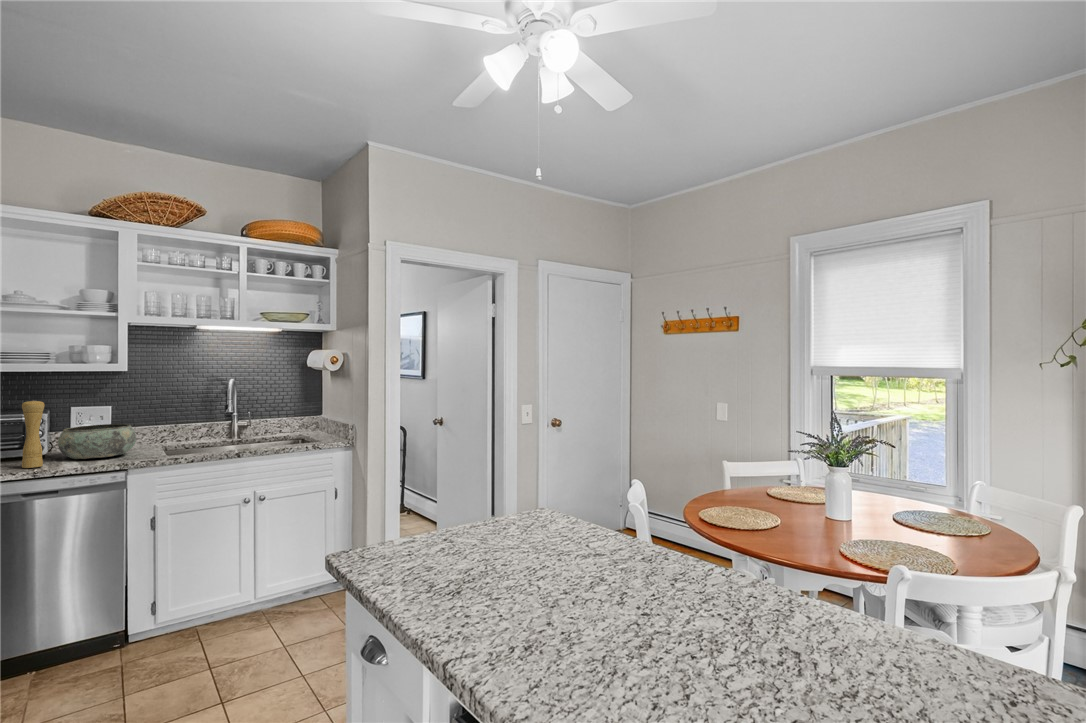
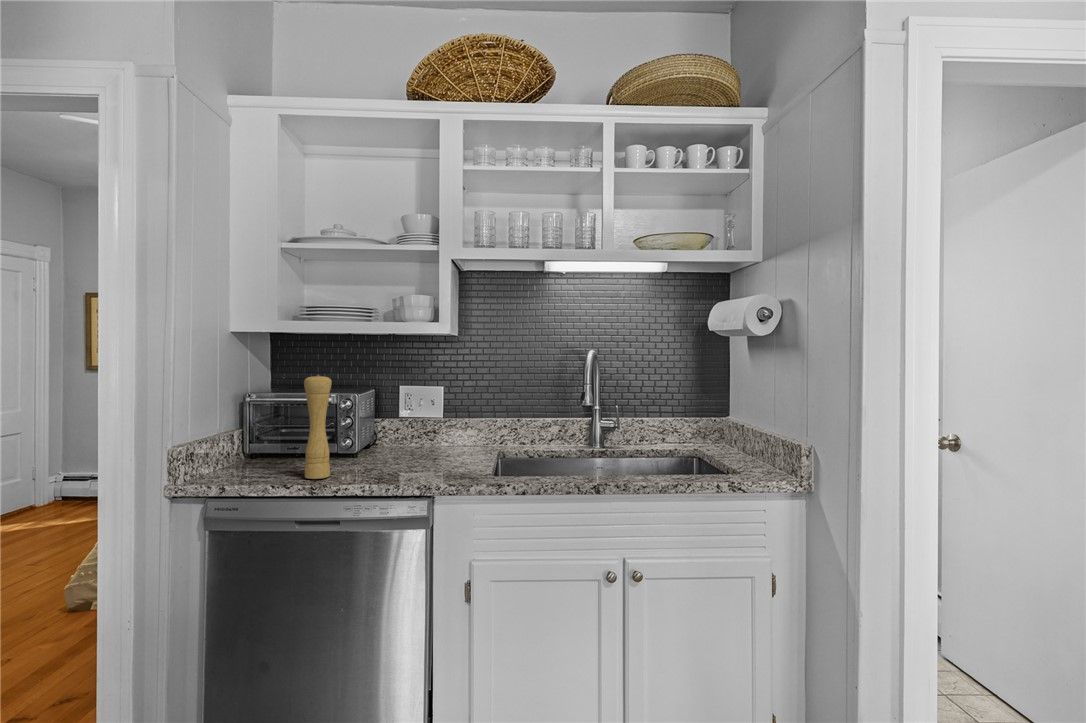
bowl: present [58,424,136,459] -> none [361,414,457,468]

